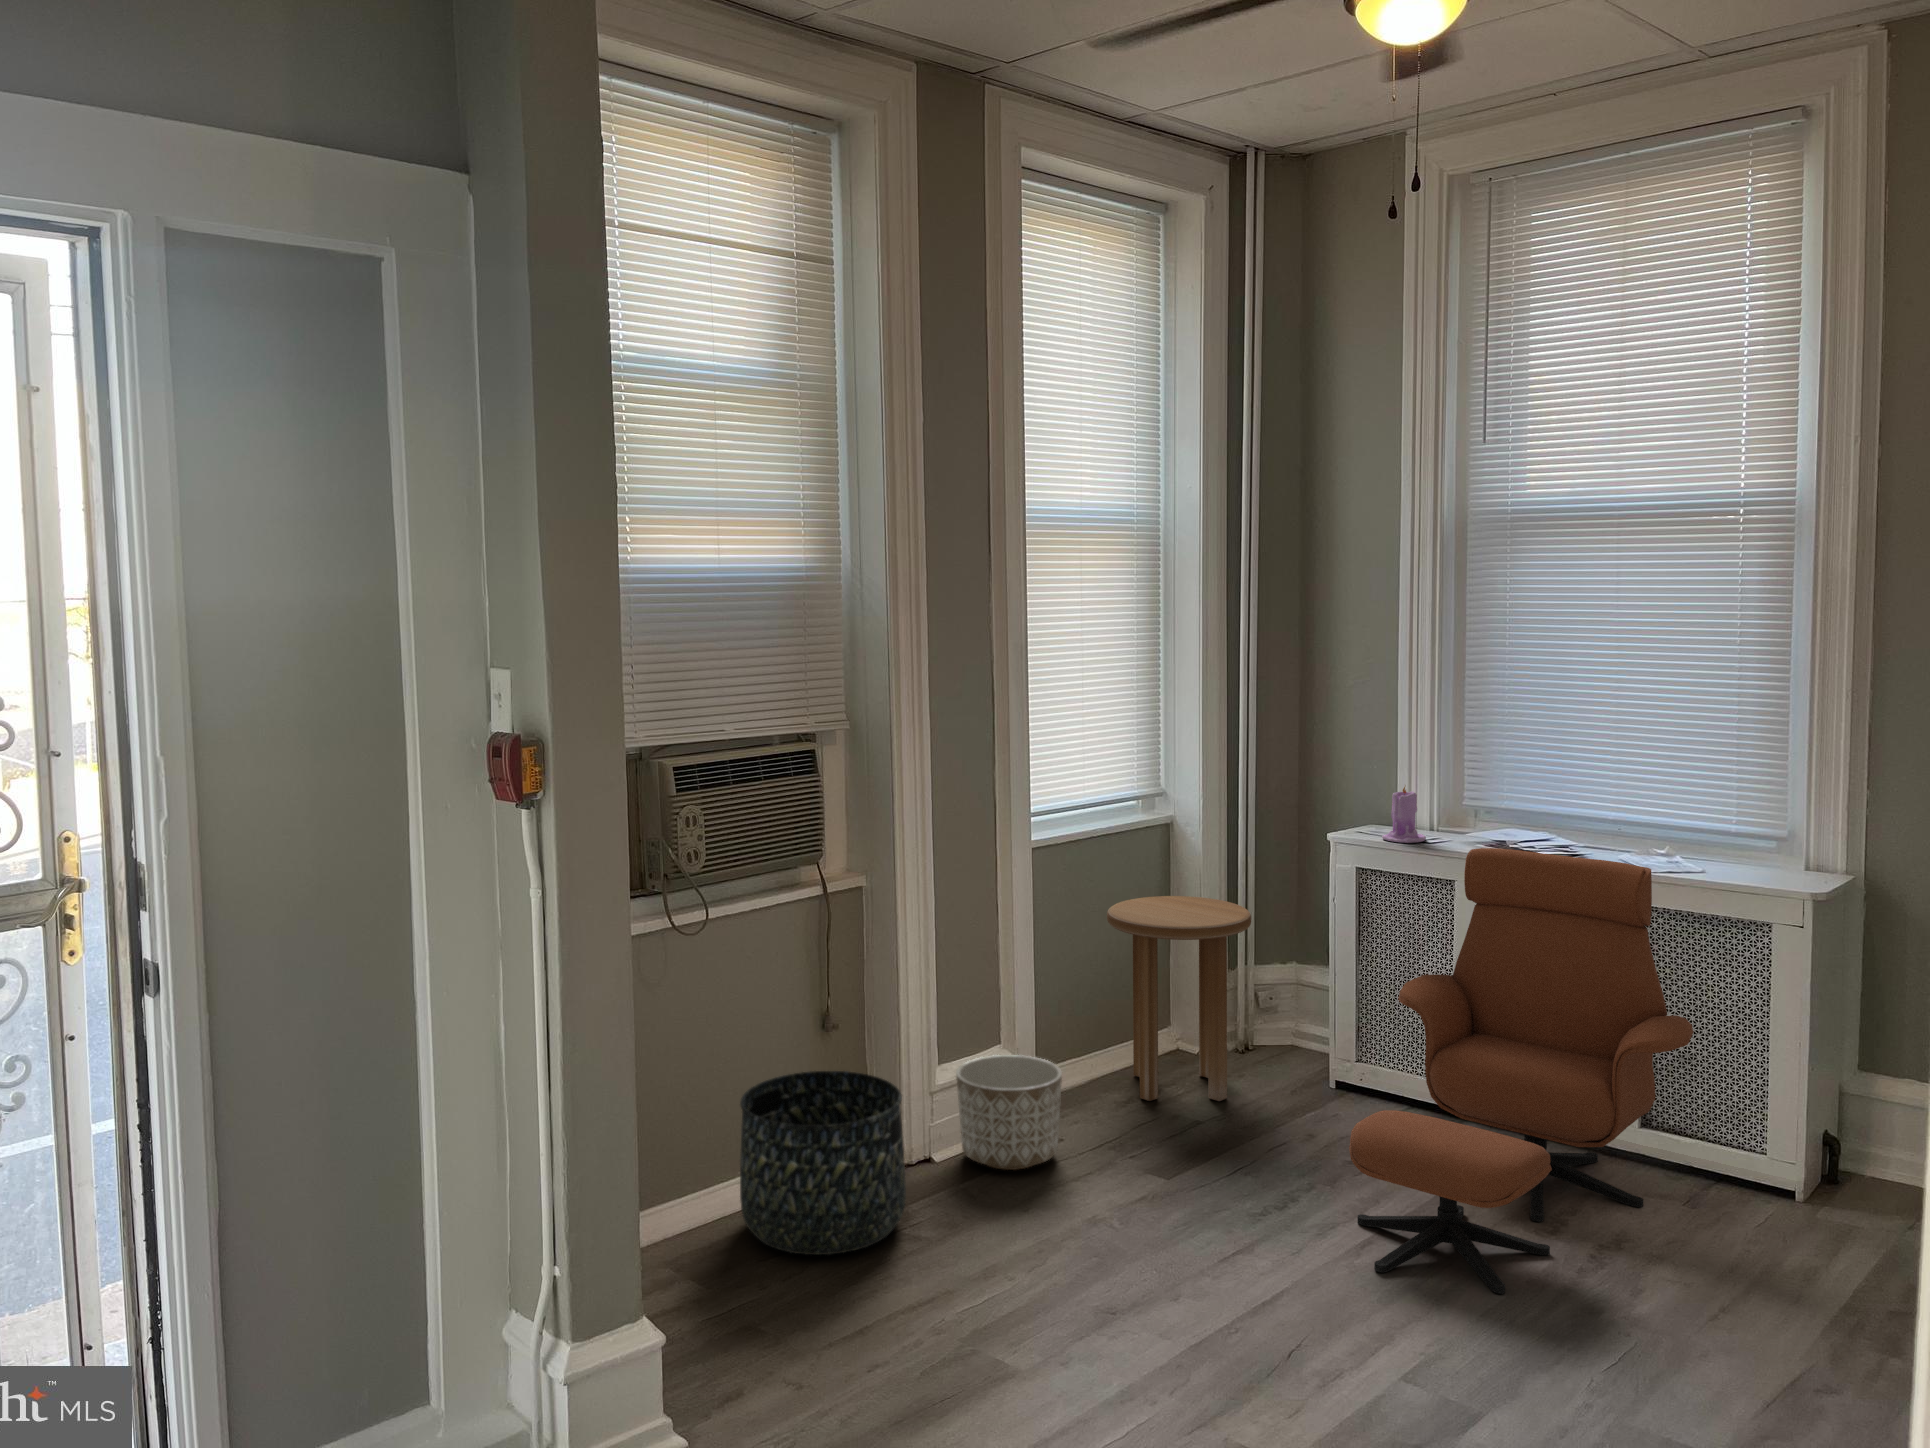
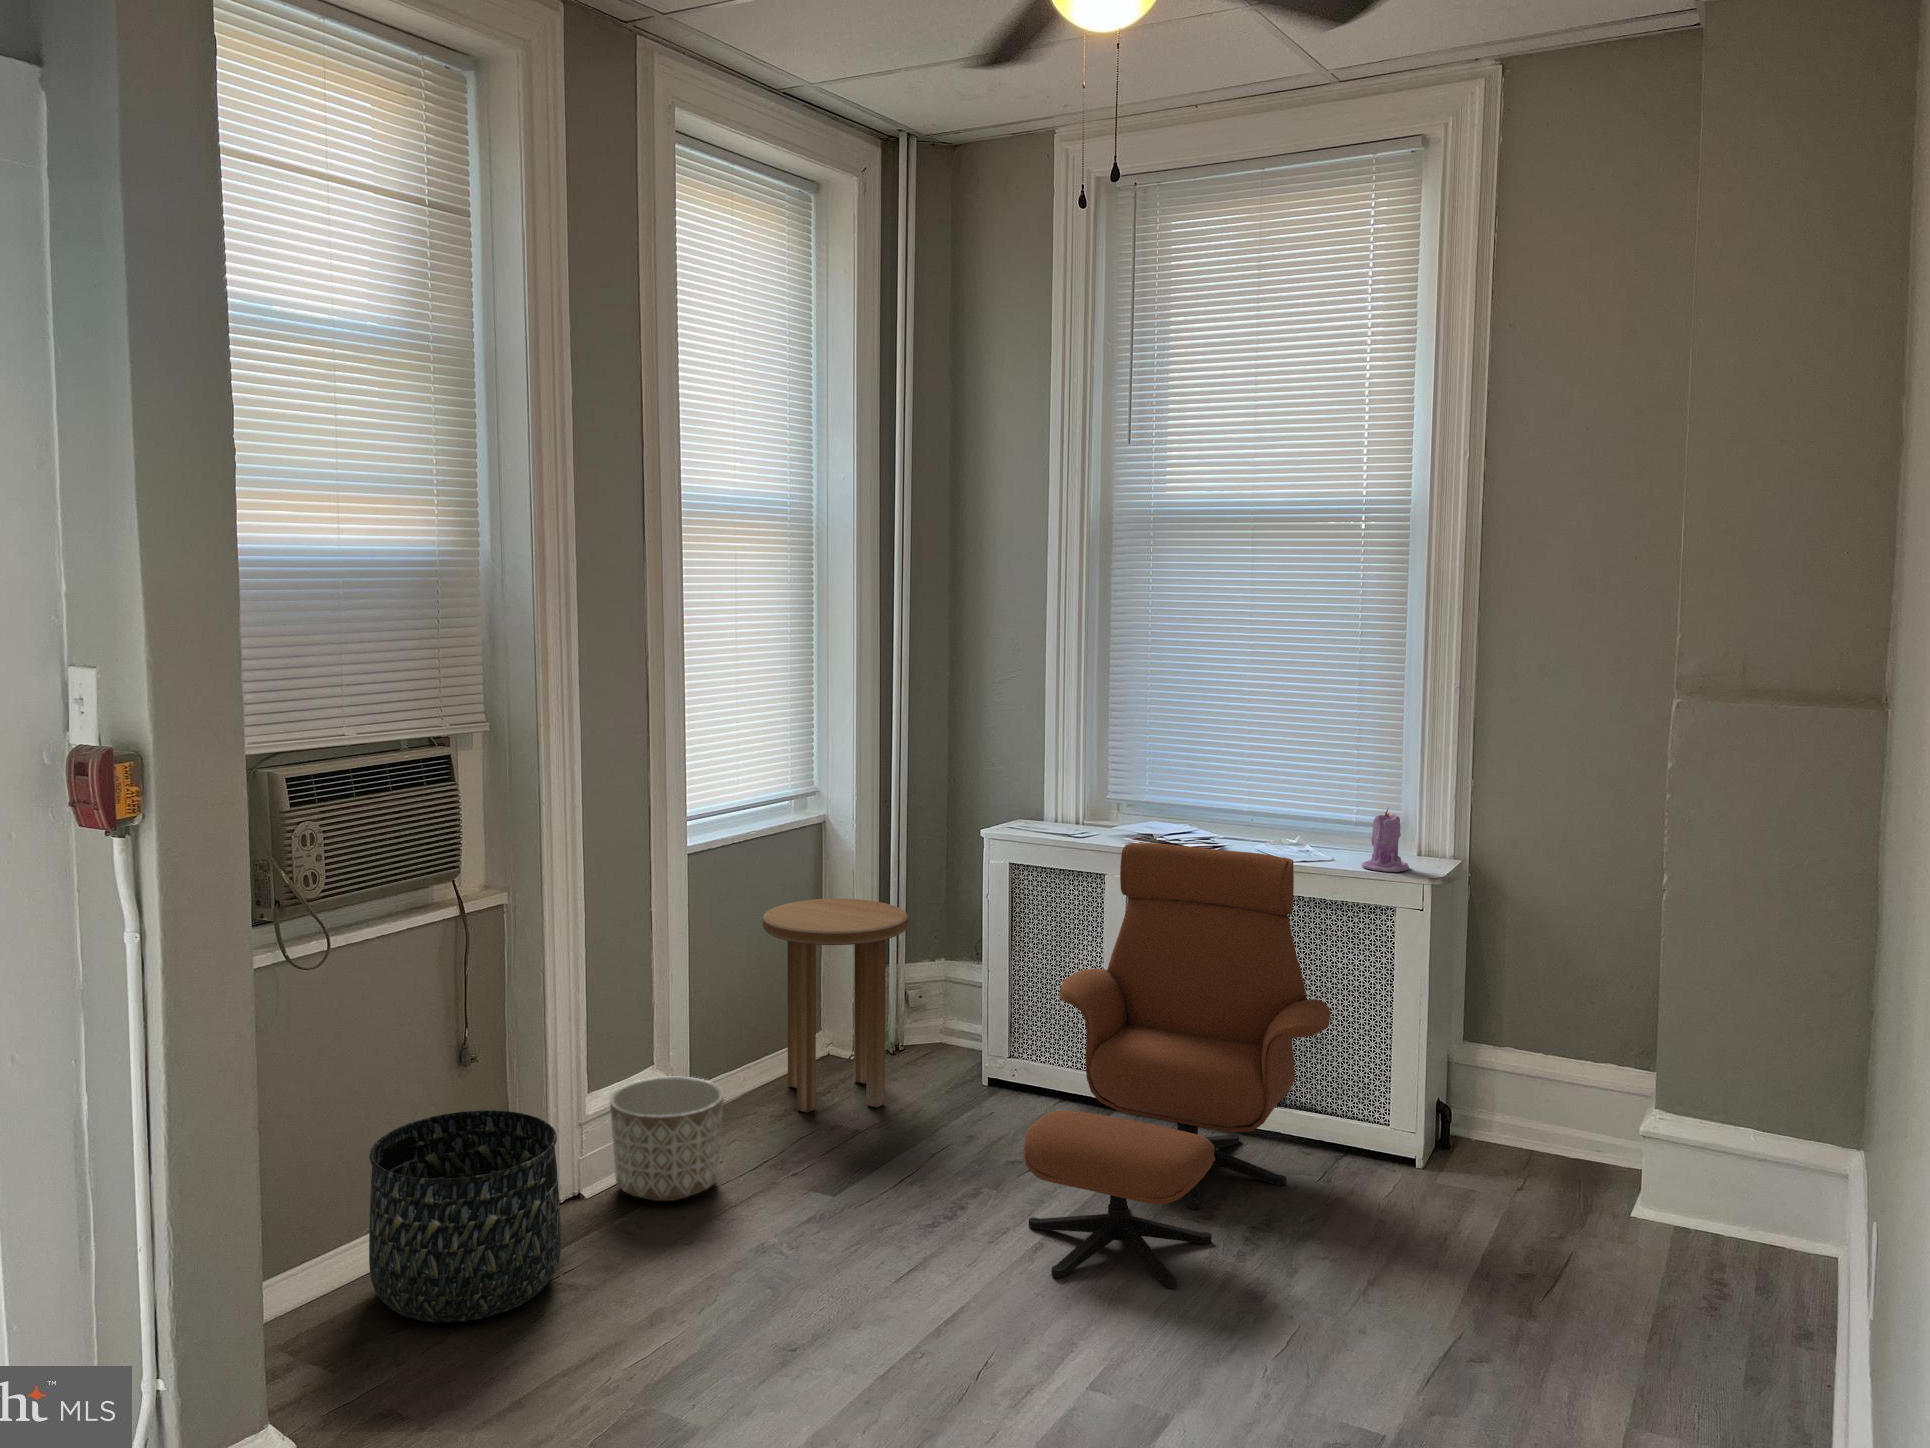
candle: present [1382,787,1426,843] -> present [1361,809,1409,872]

